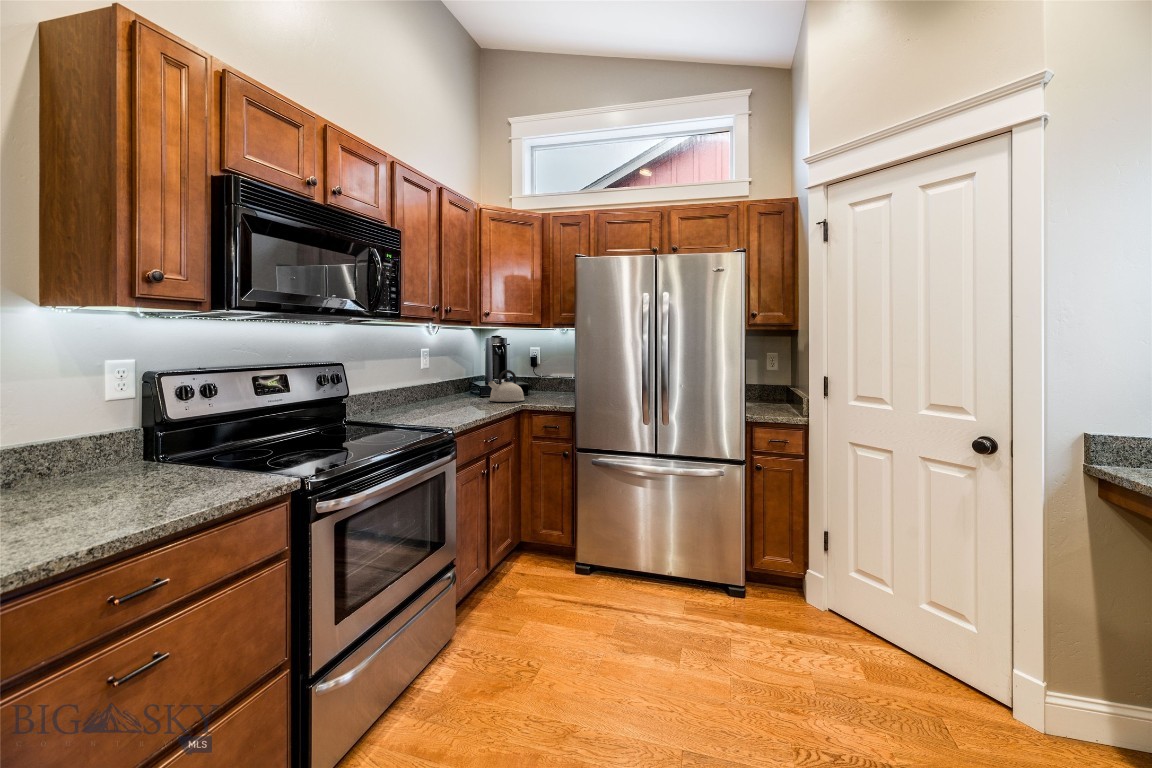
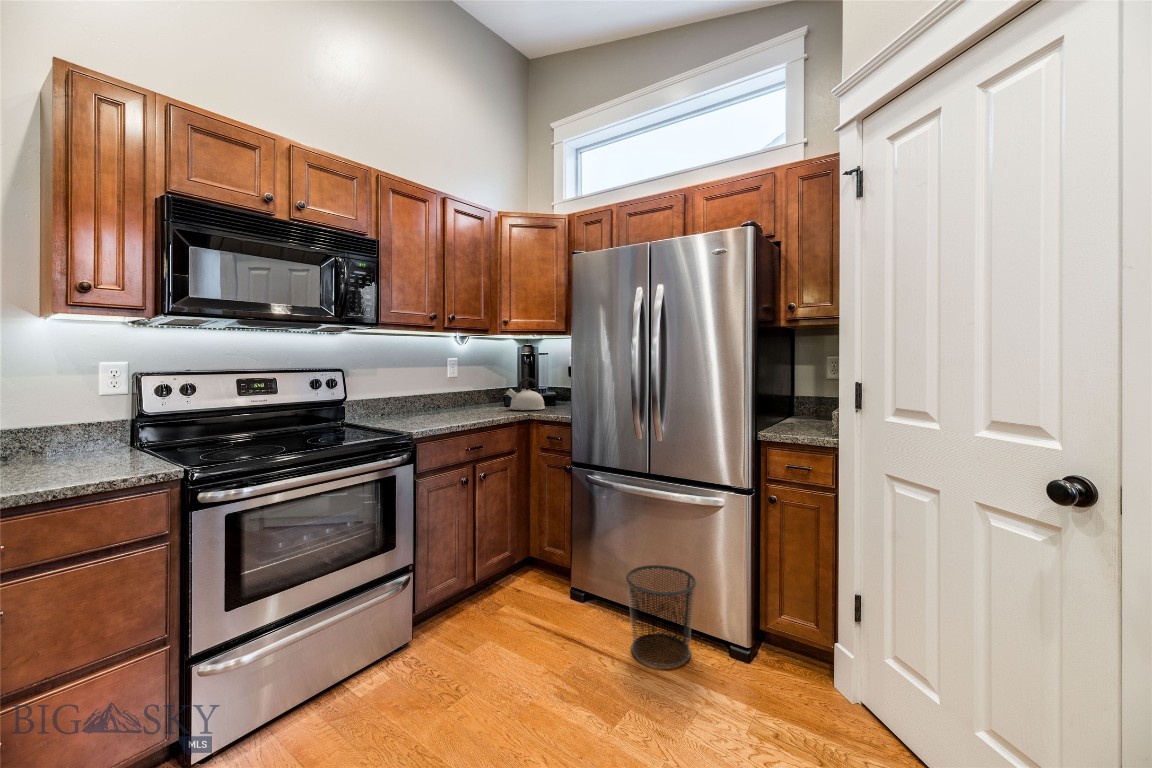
waste bin: none [650,533,711,618] -> present [626,565,696,668]

